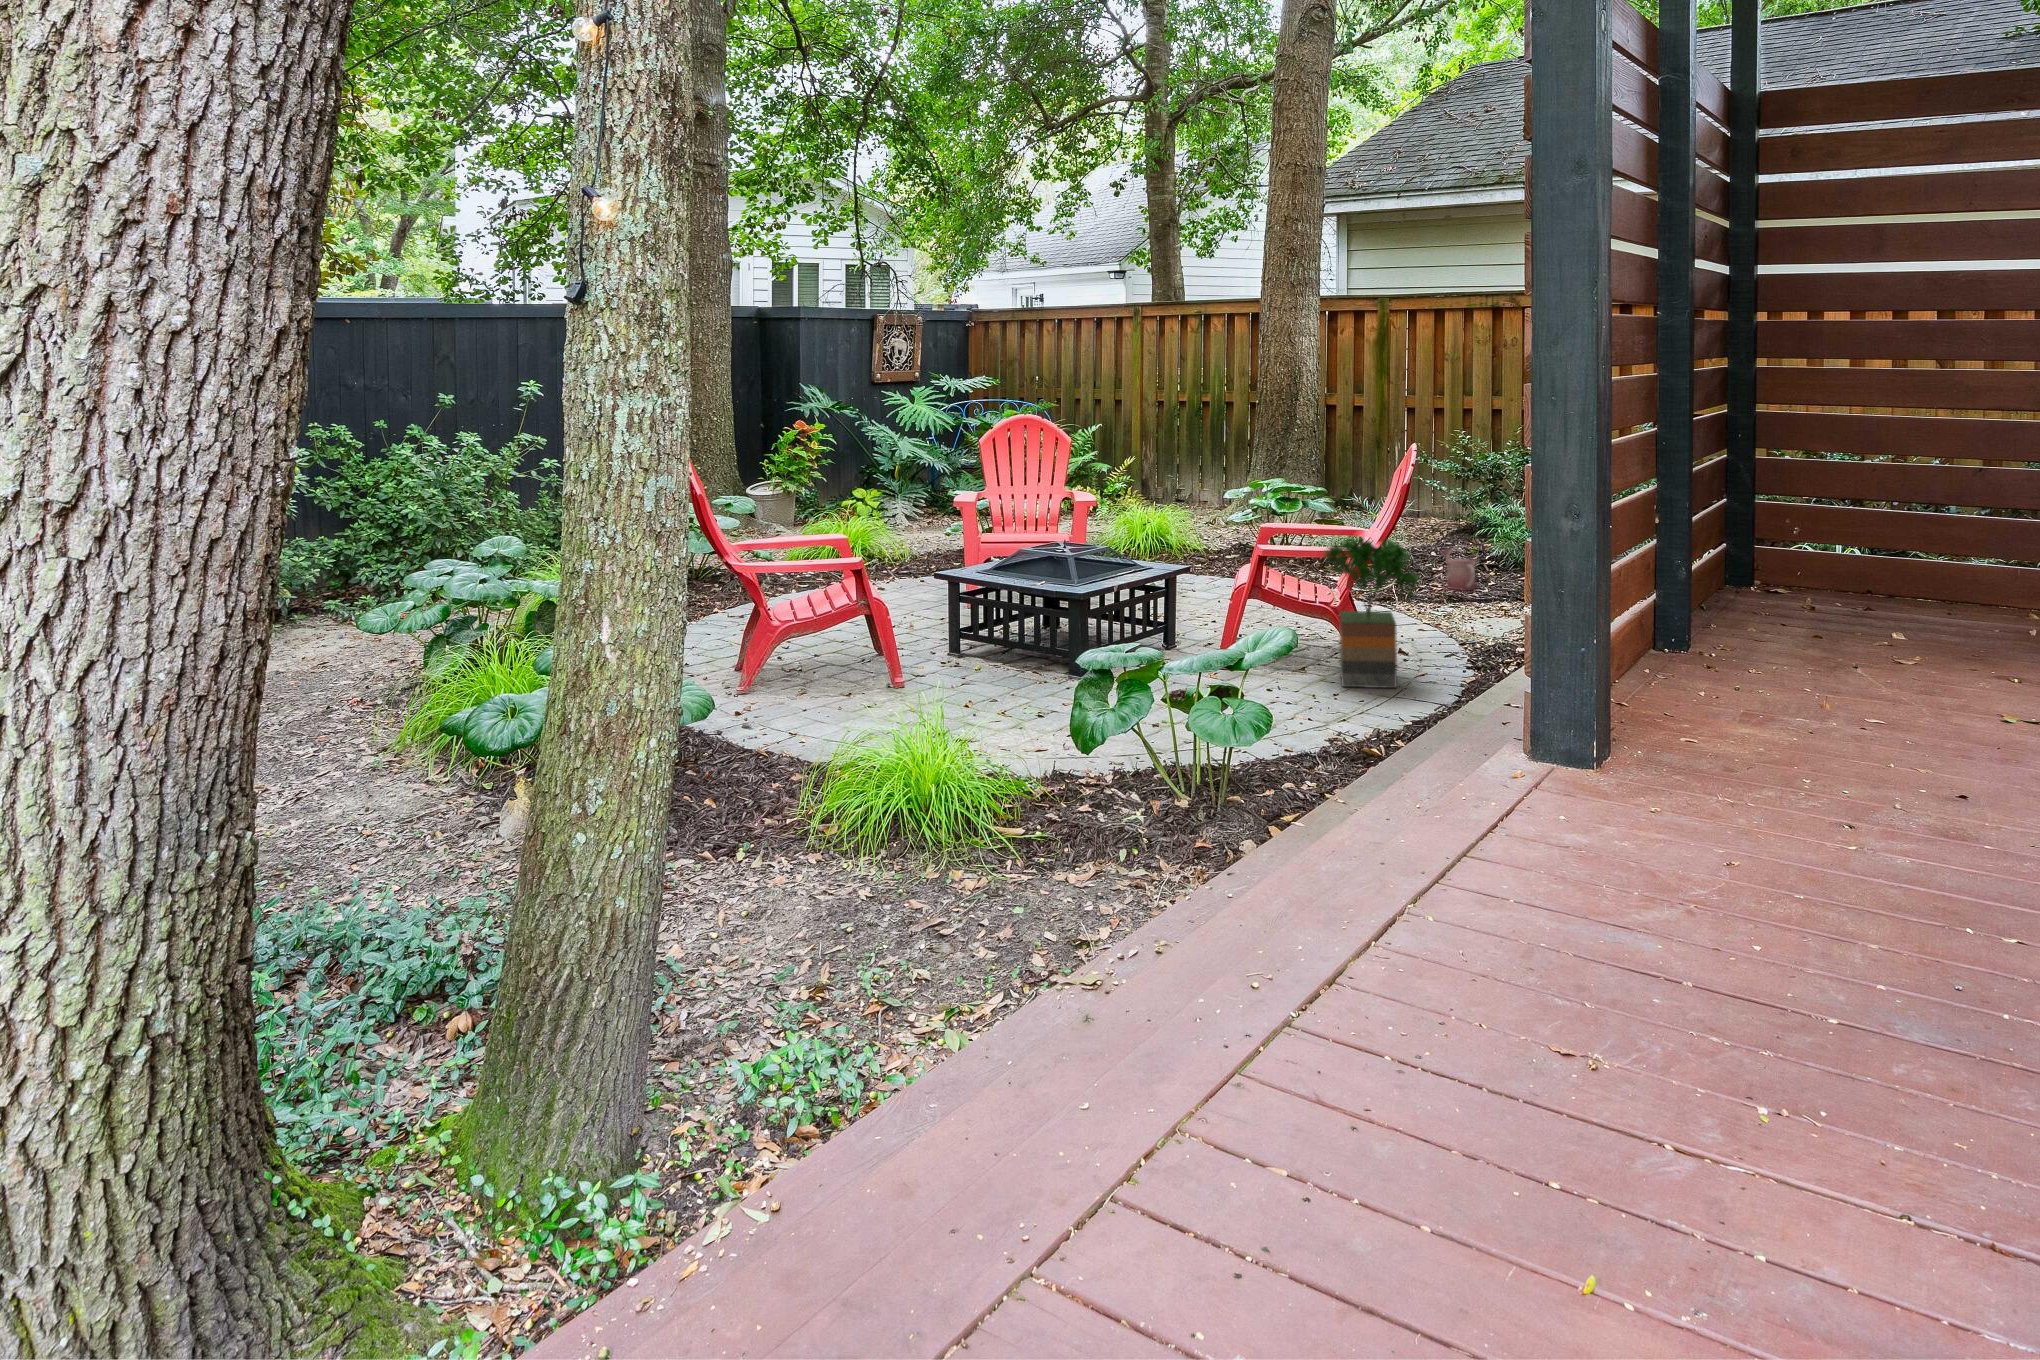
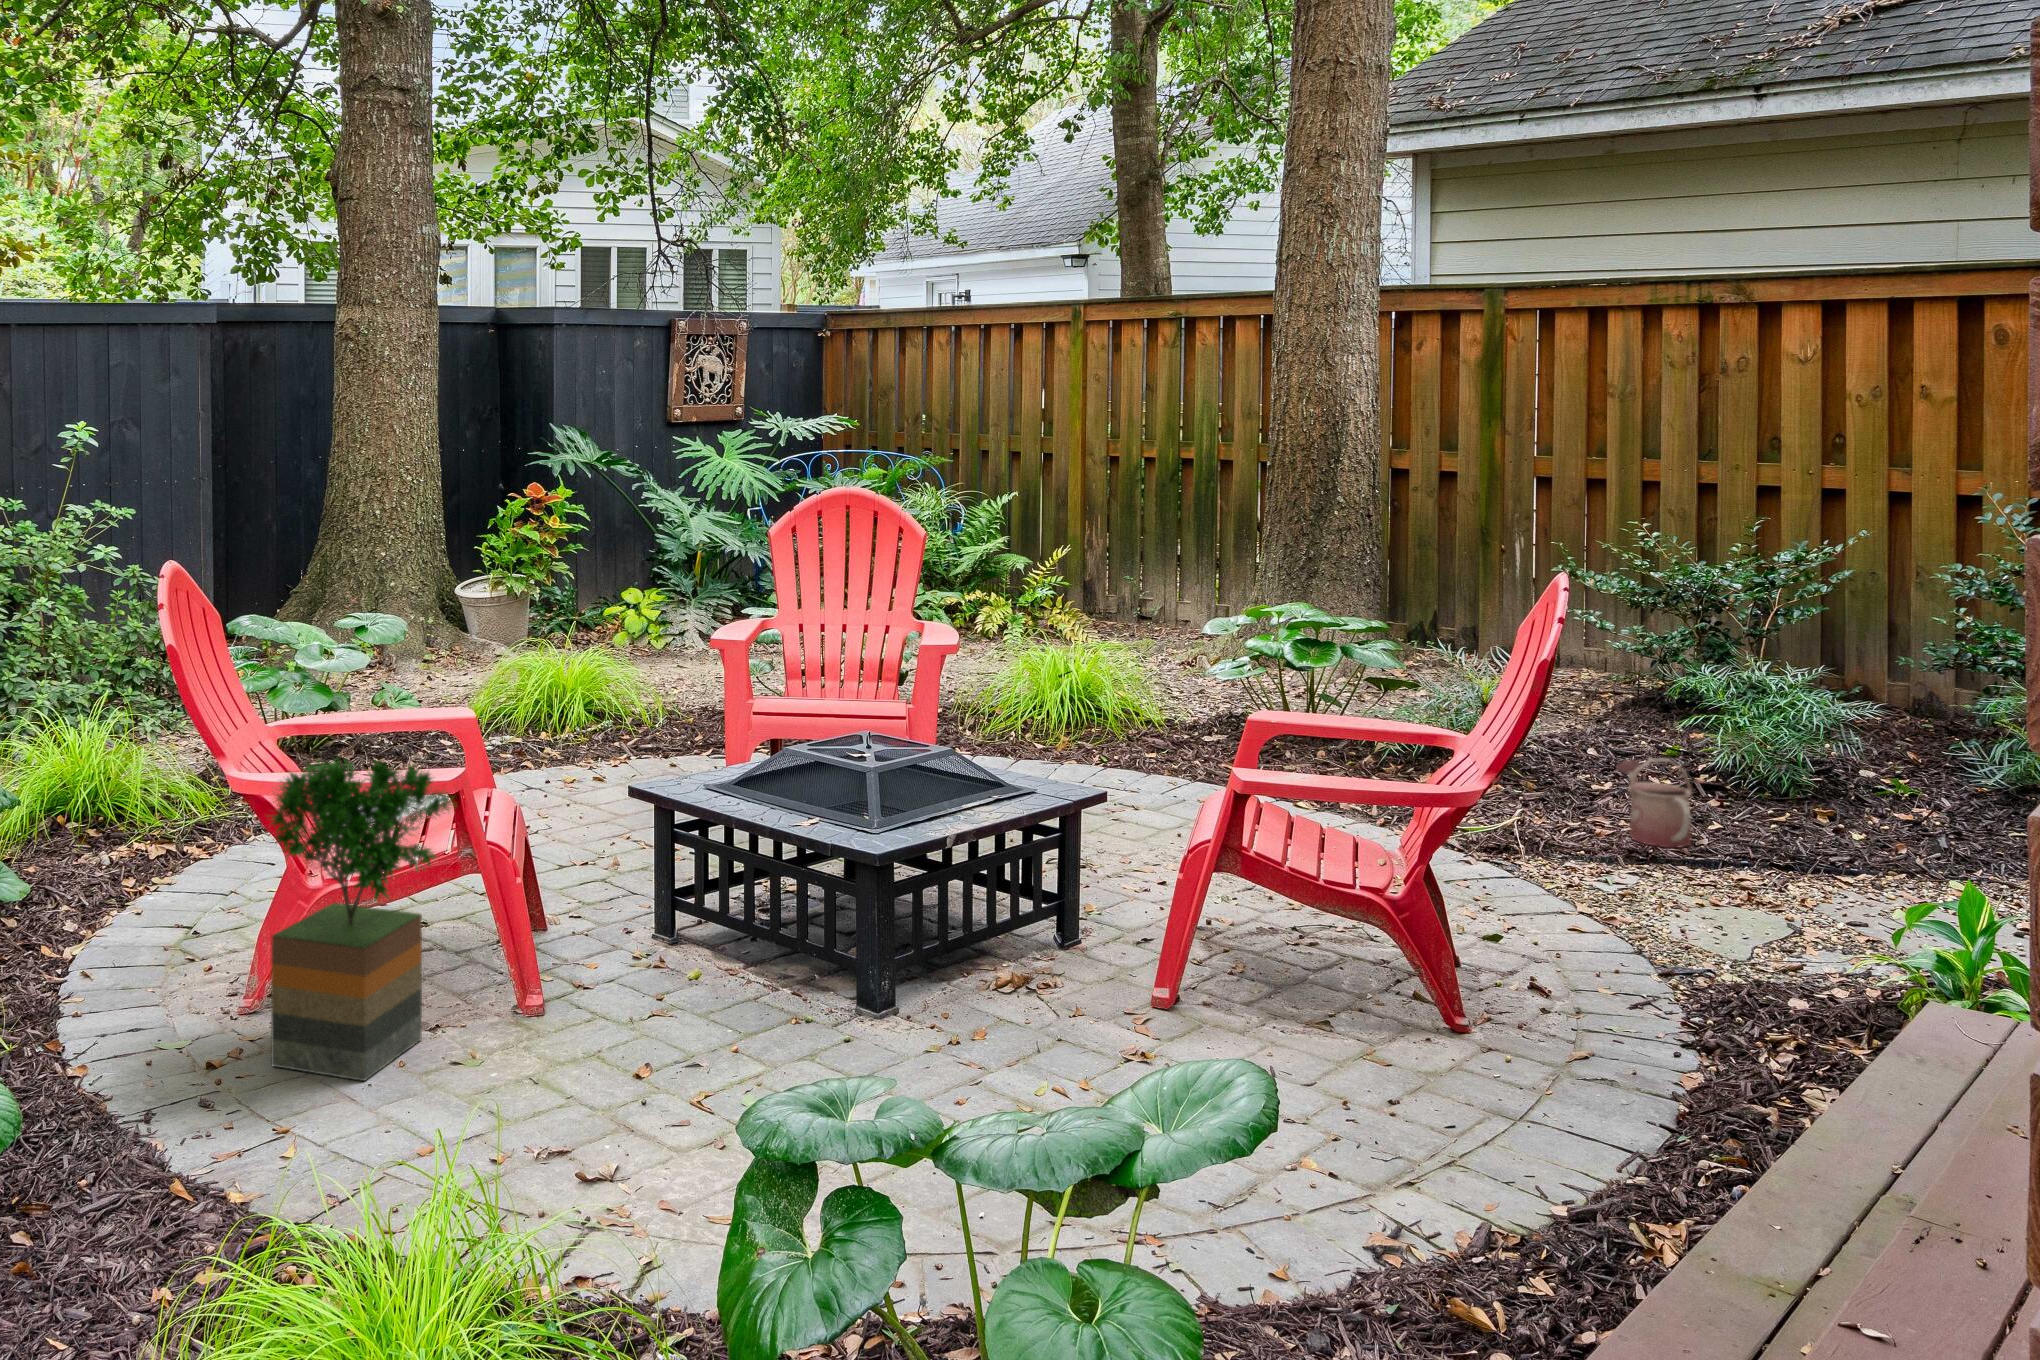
potted tree: present [1322,538,1419,688] -> present [271,758,453,1081]

